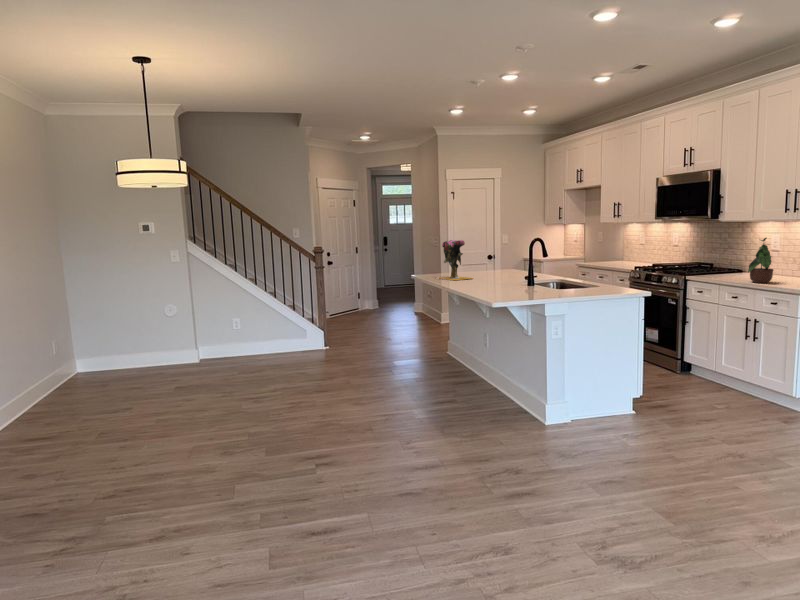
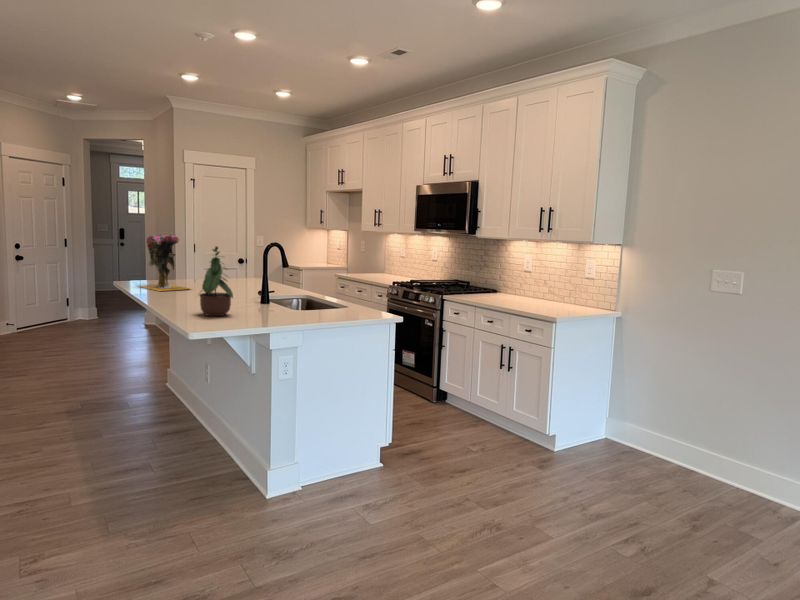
potted plant: present [748,238,773,283] -> present [199,246,233,316]

